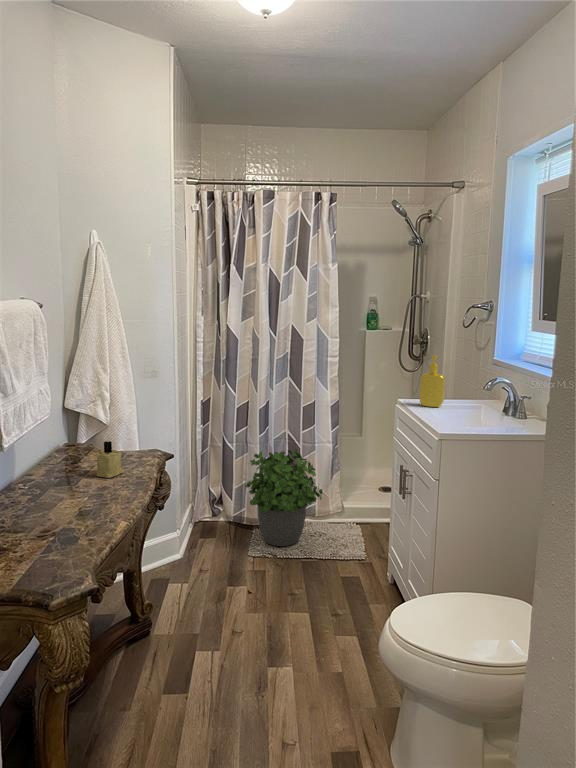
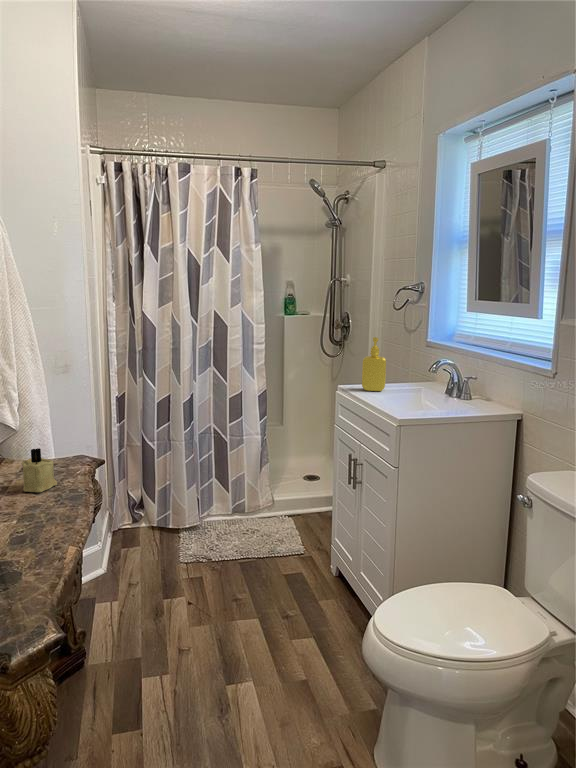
potted plant: present [245,449,322,546] -> none [170,443,257,548]

